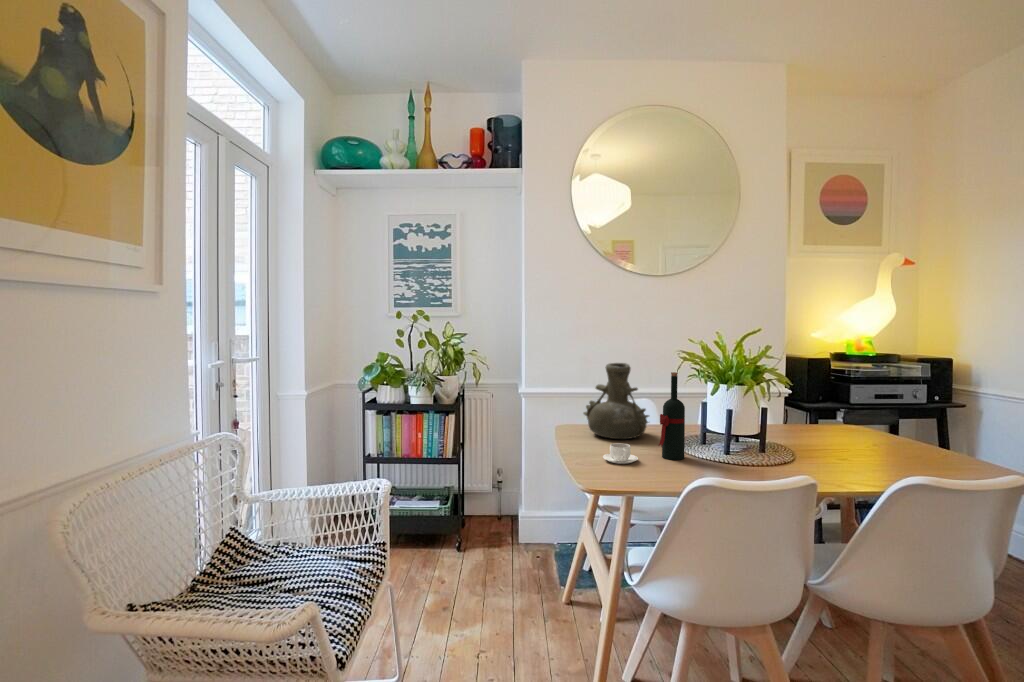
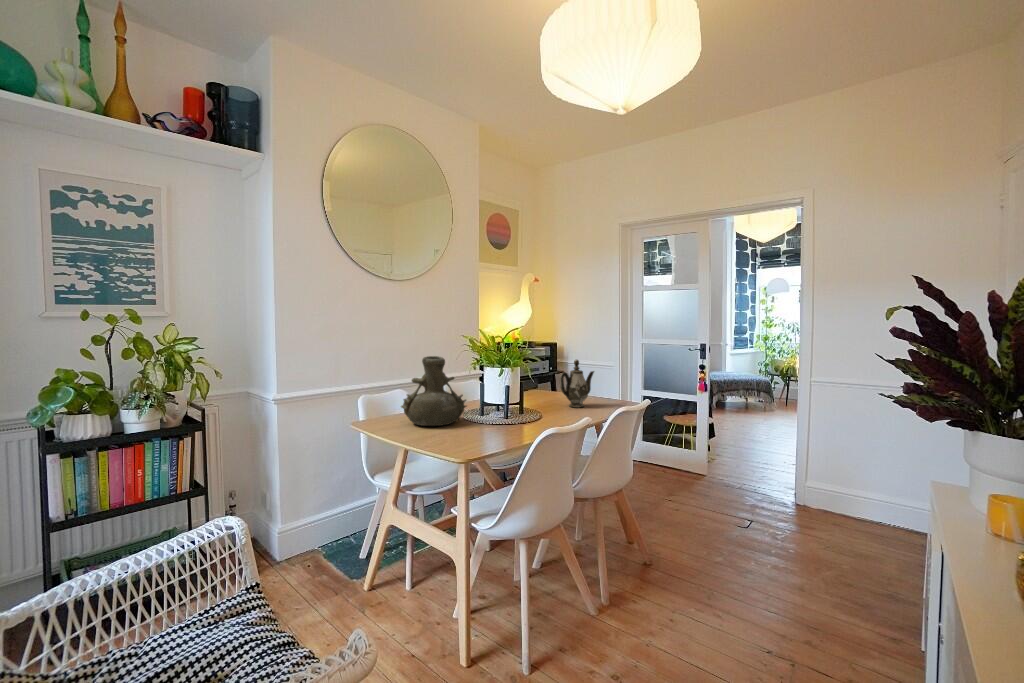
wine bottle: present [659,372,685,460] -> none [502,359,520,432]
teapot: none [800,383,866,453] -> present [560,360,594,408]
coffee cup: present [603,443,638,464] -> none [469,426,500,444]

